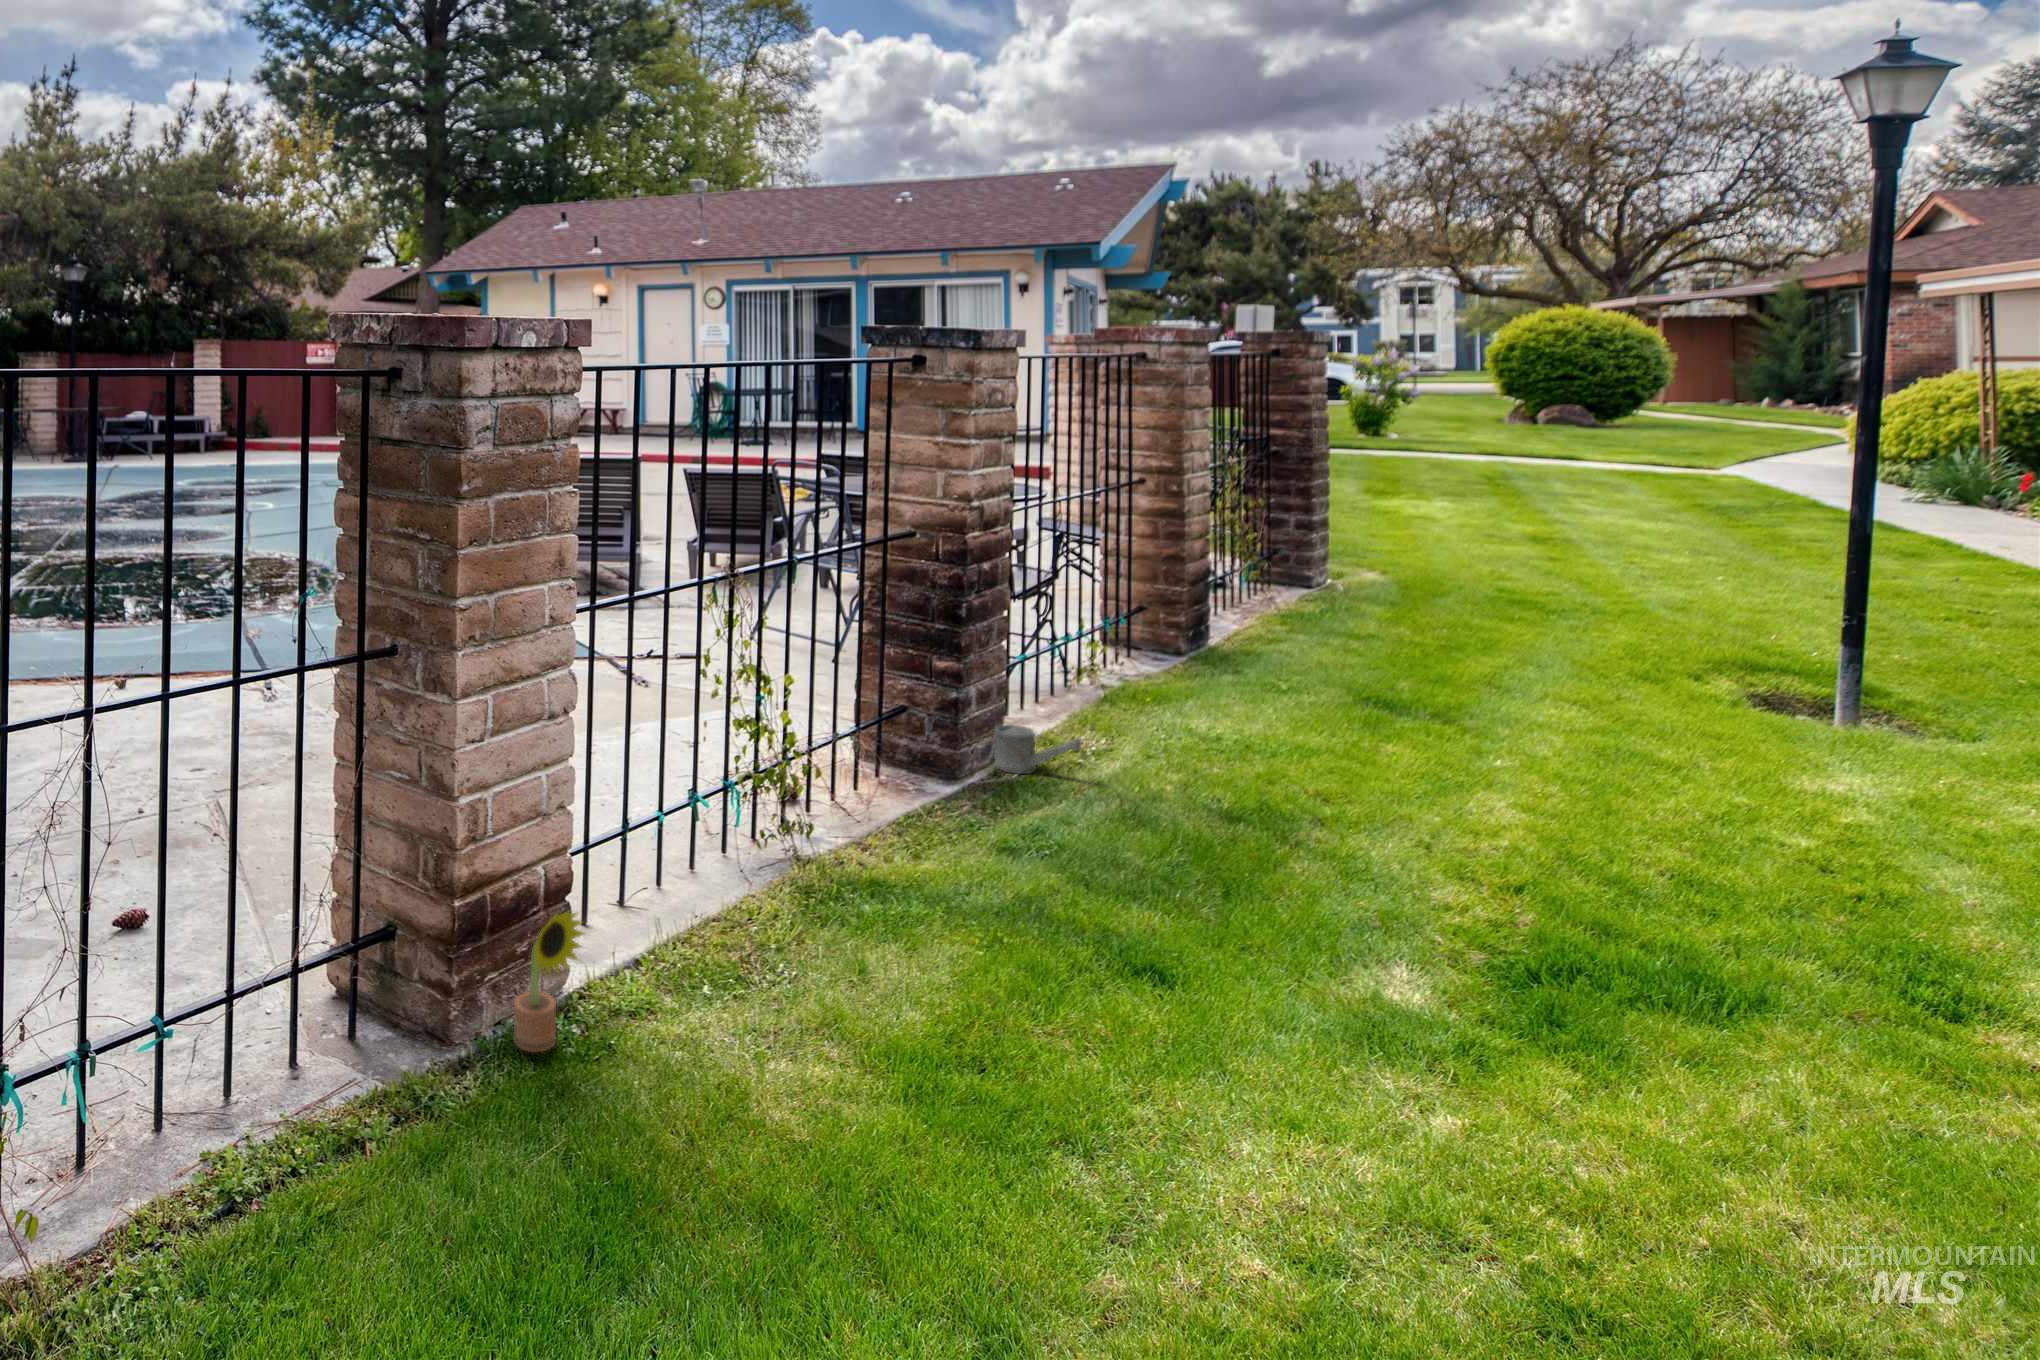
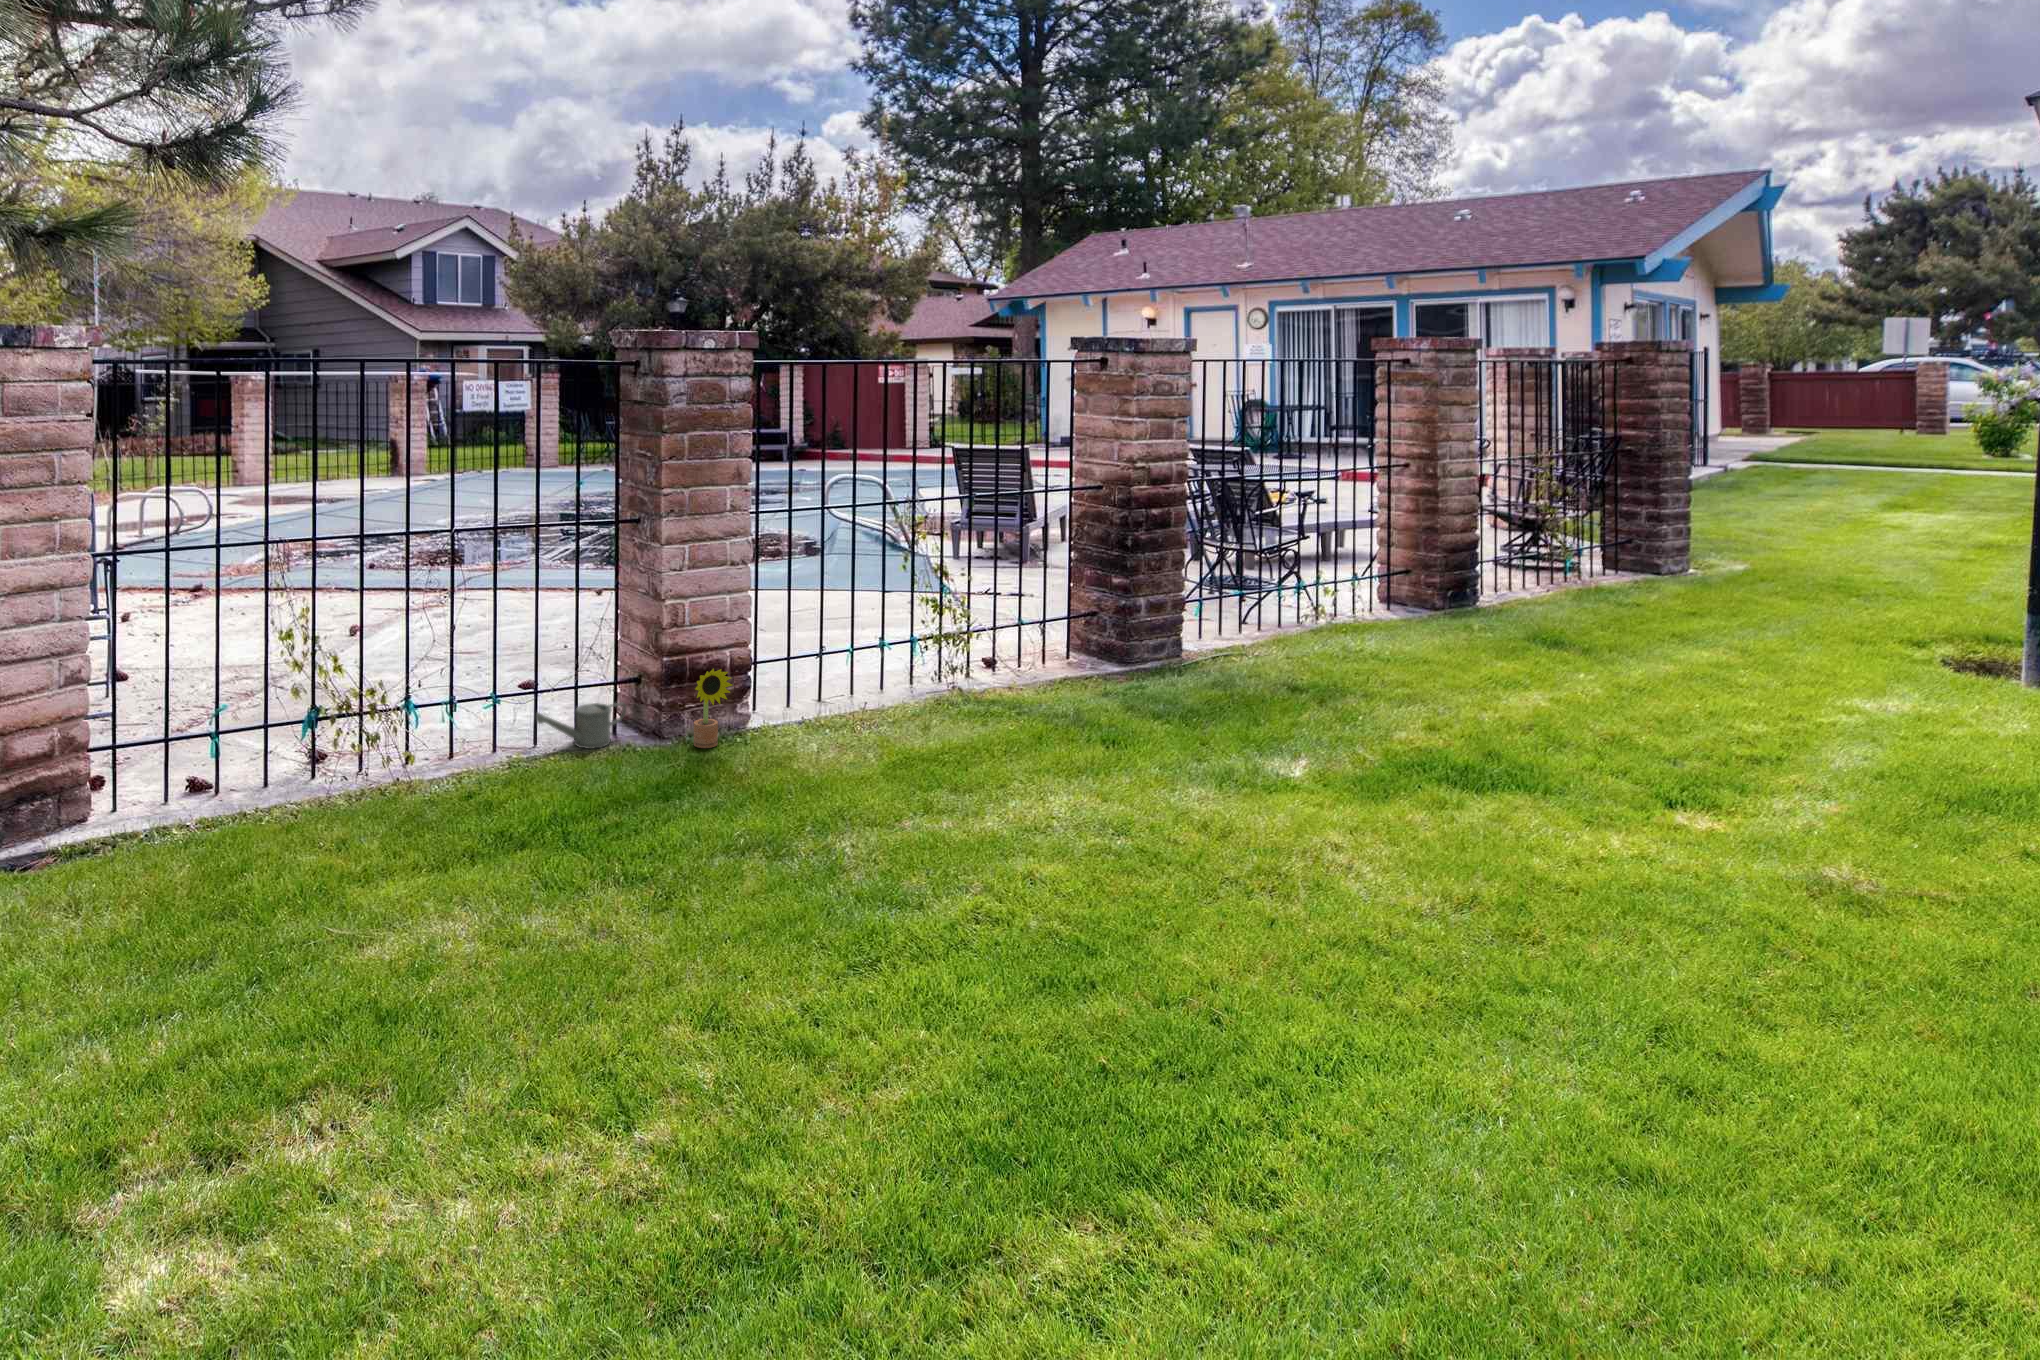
watering can: present [994,724,1081,774] -> present [536,702,626,749]

